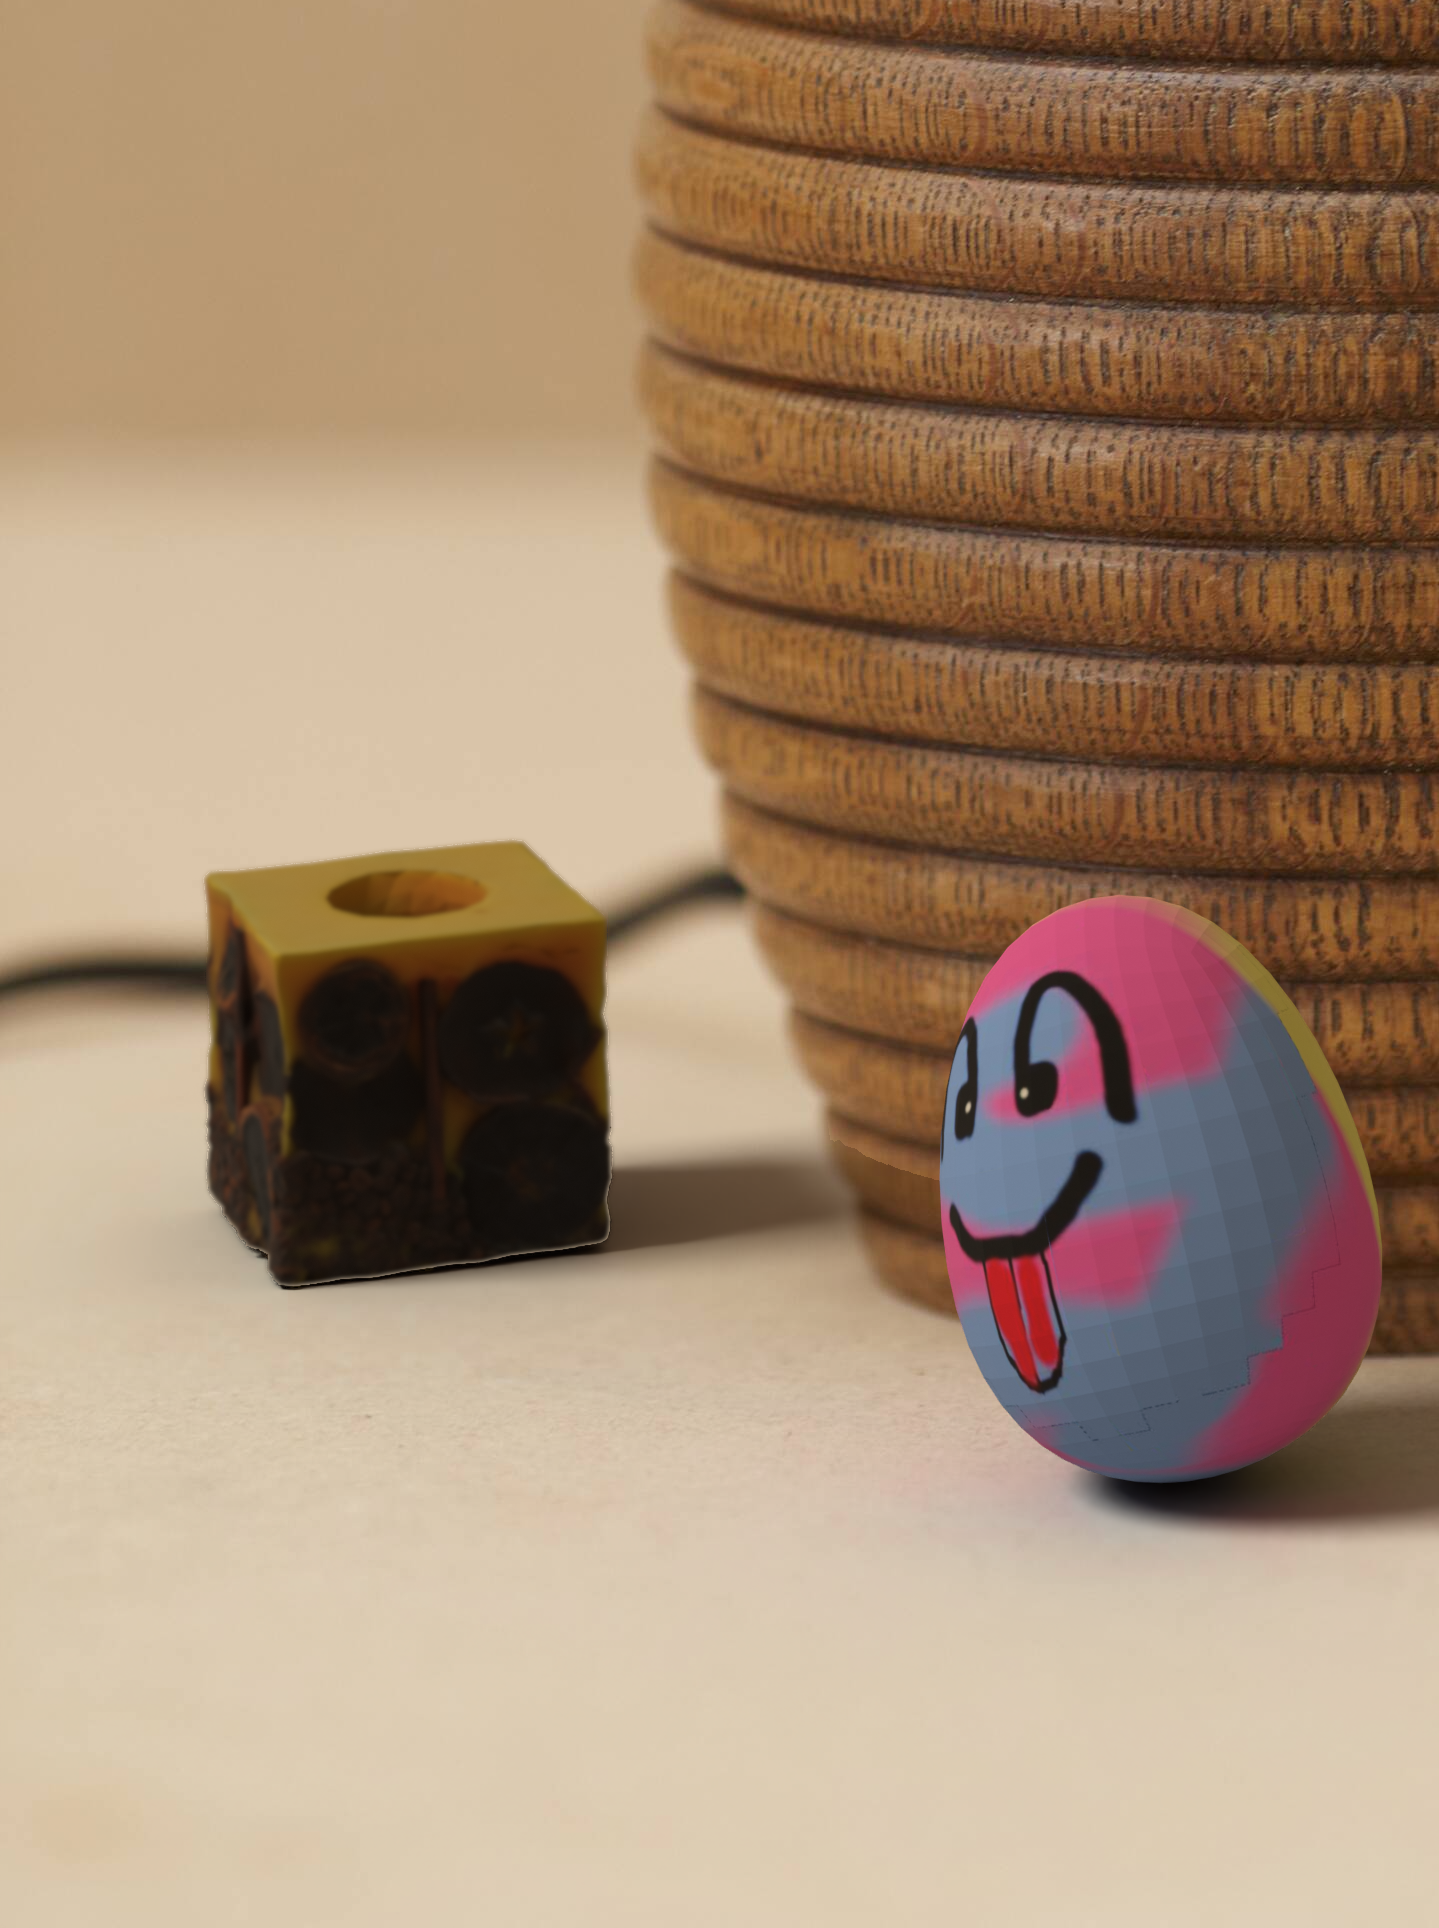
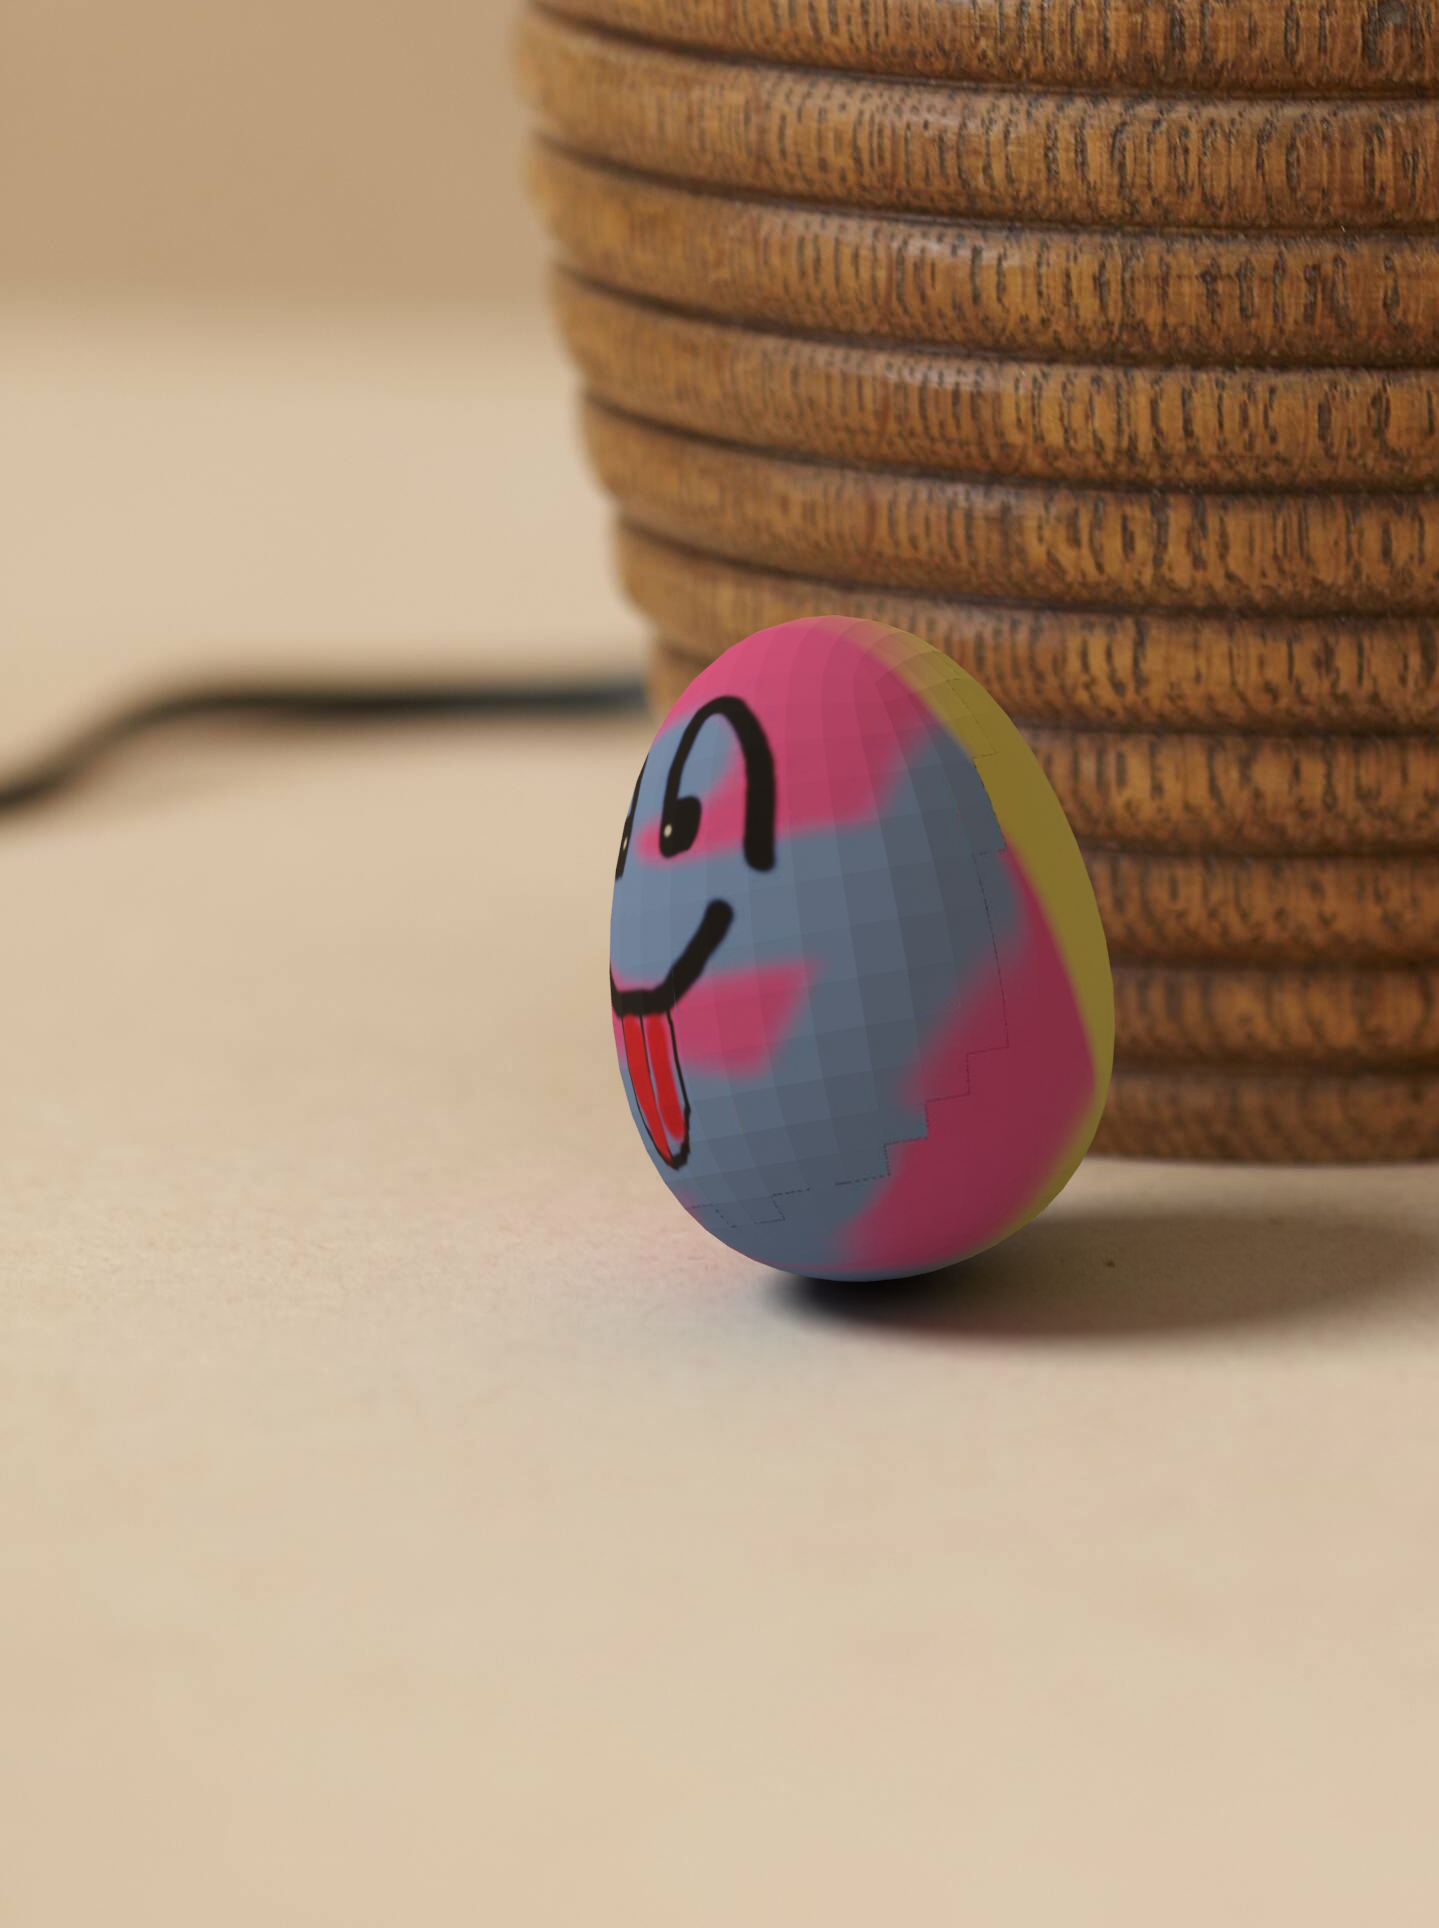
candle: present [204,840,613,1287] -> none [153,534,549,1004]

